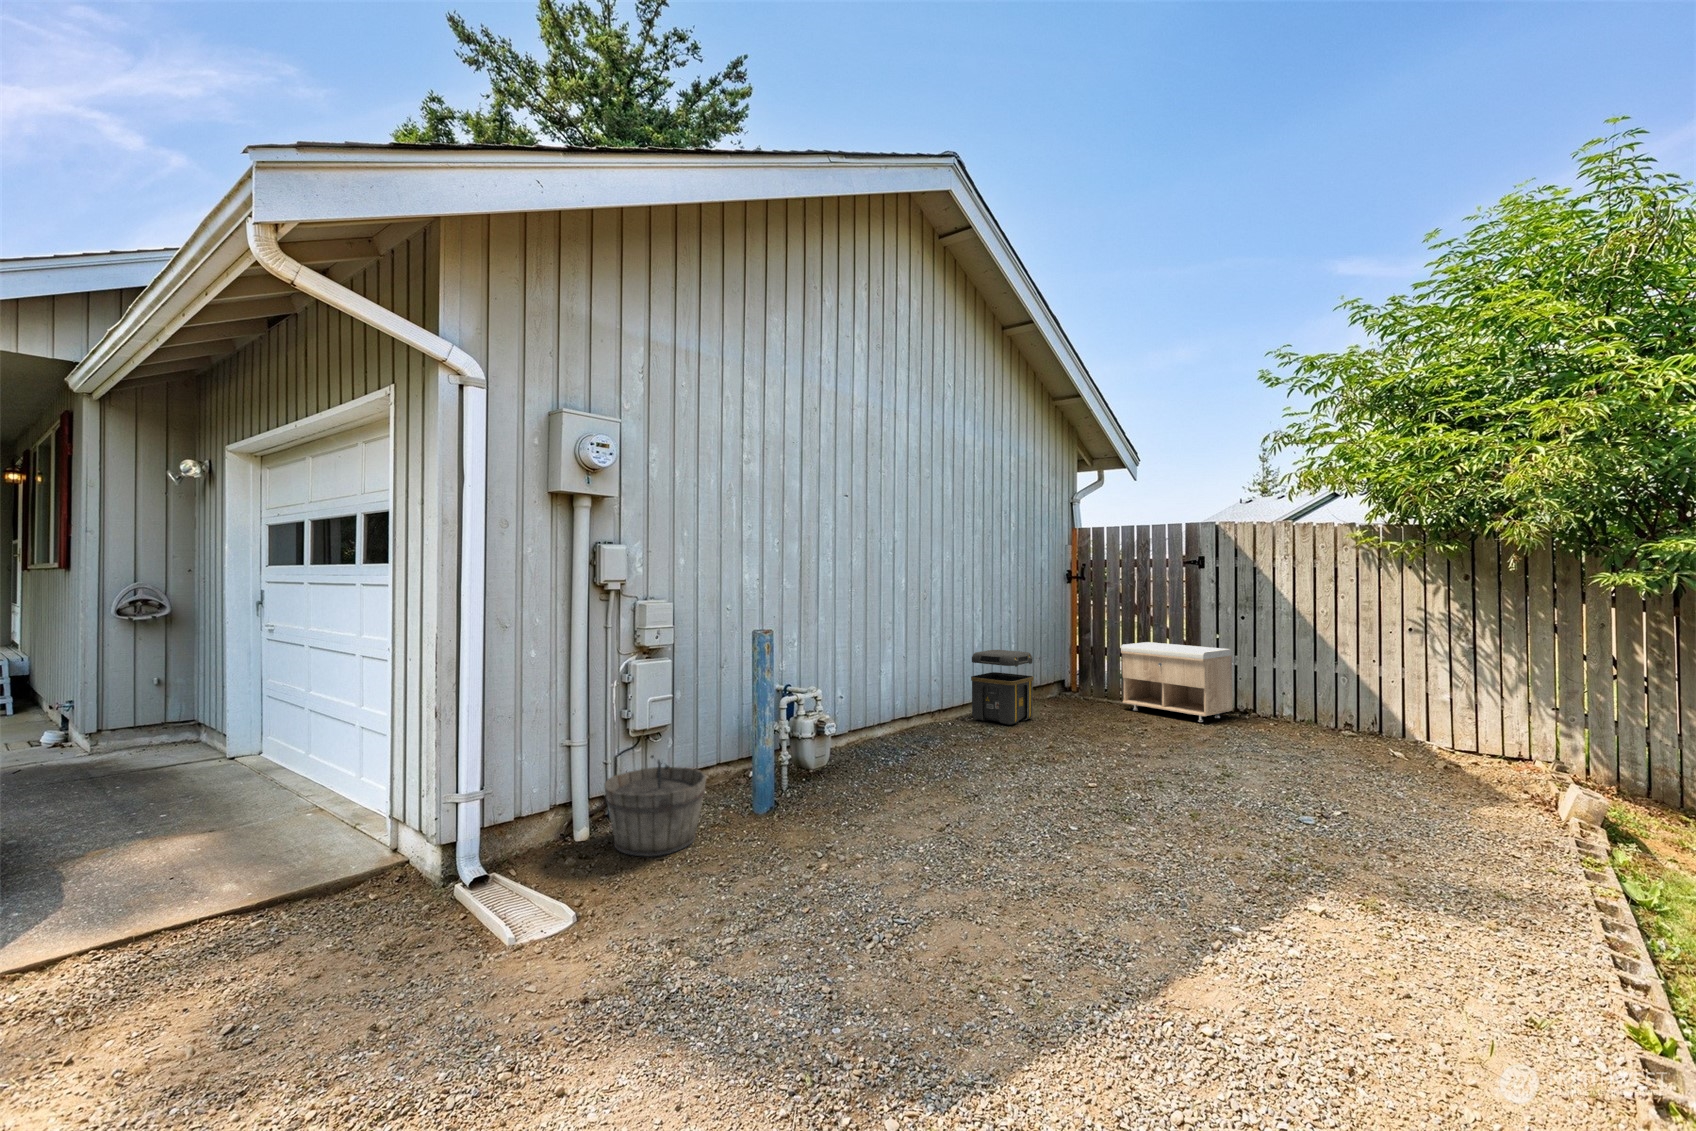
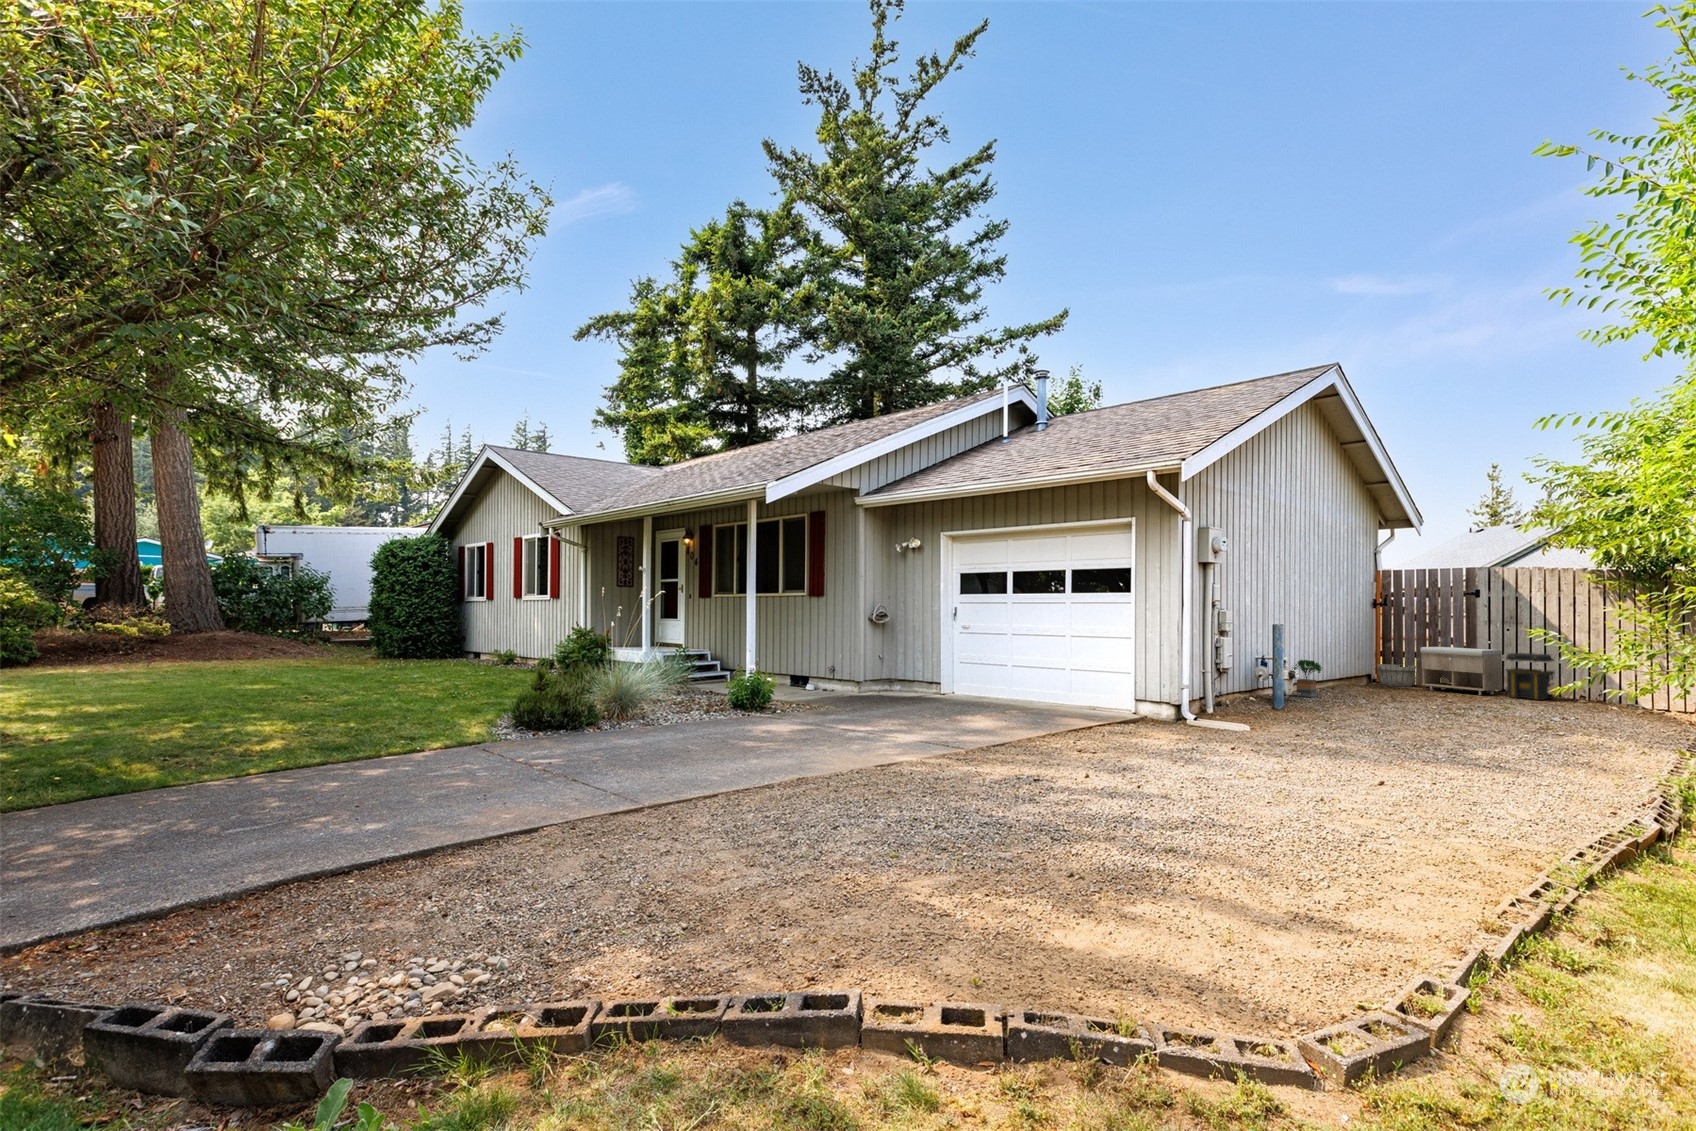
toolbox: present [971,650,1034,725] -> present [1506,653,1555,700]
potted tree: none [904,677,955,745] -> present [1292,660,1321,697]
wooden bucket: present [604,755,706,856] -> present [1377,658,1416,687]

